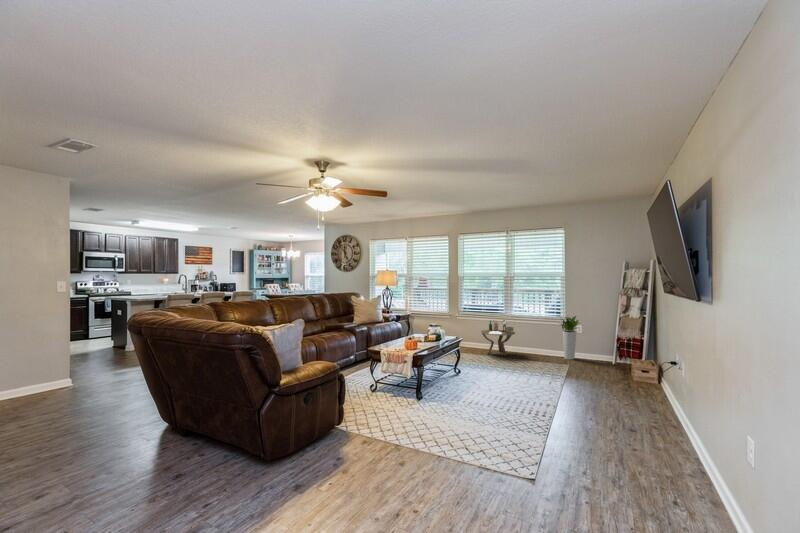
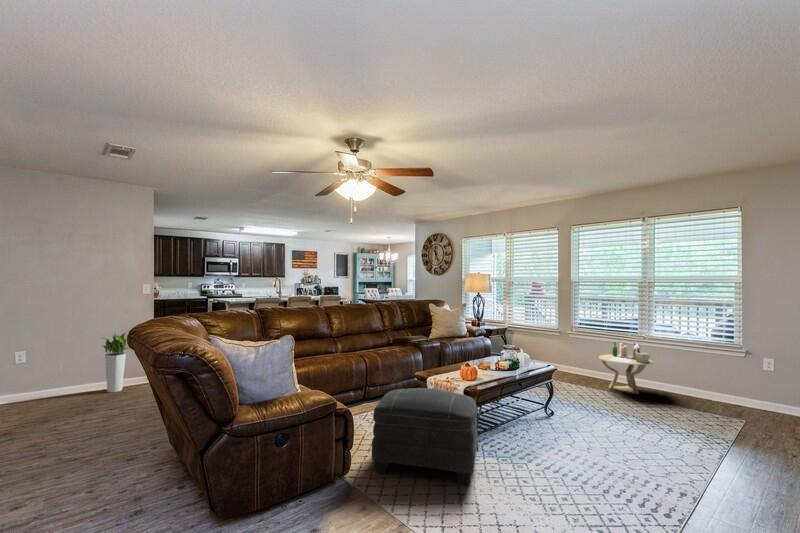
planter: present [561,316,579,360] -> present [102,332,128,392]
ottoman: none [357,356,429,418] -> present [372,388,478,485]

